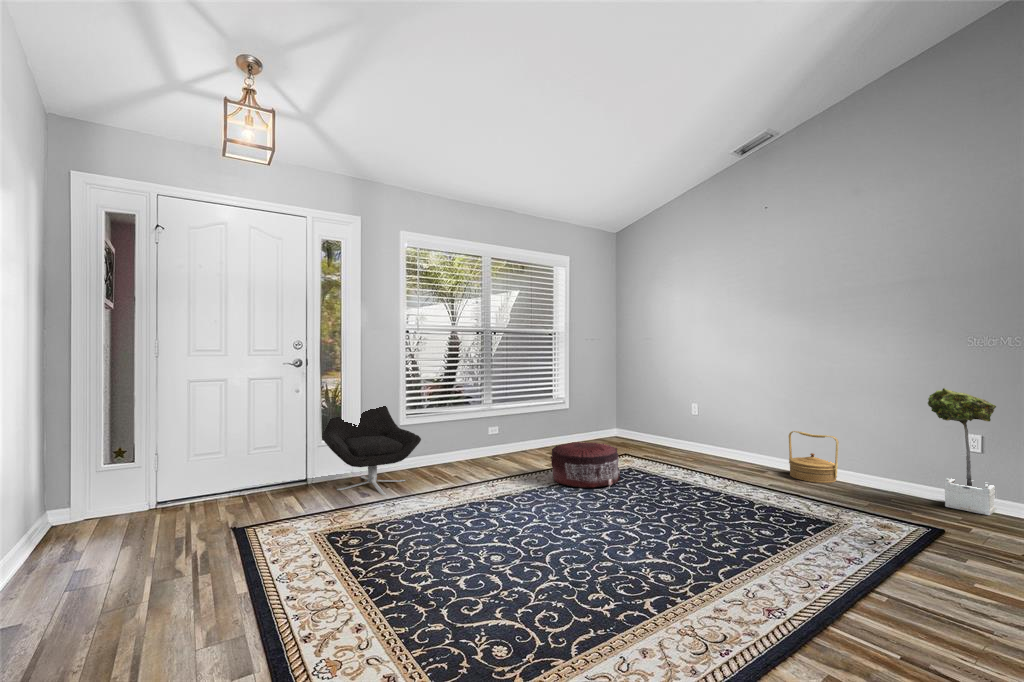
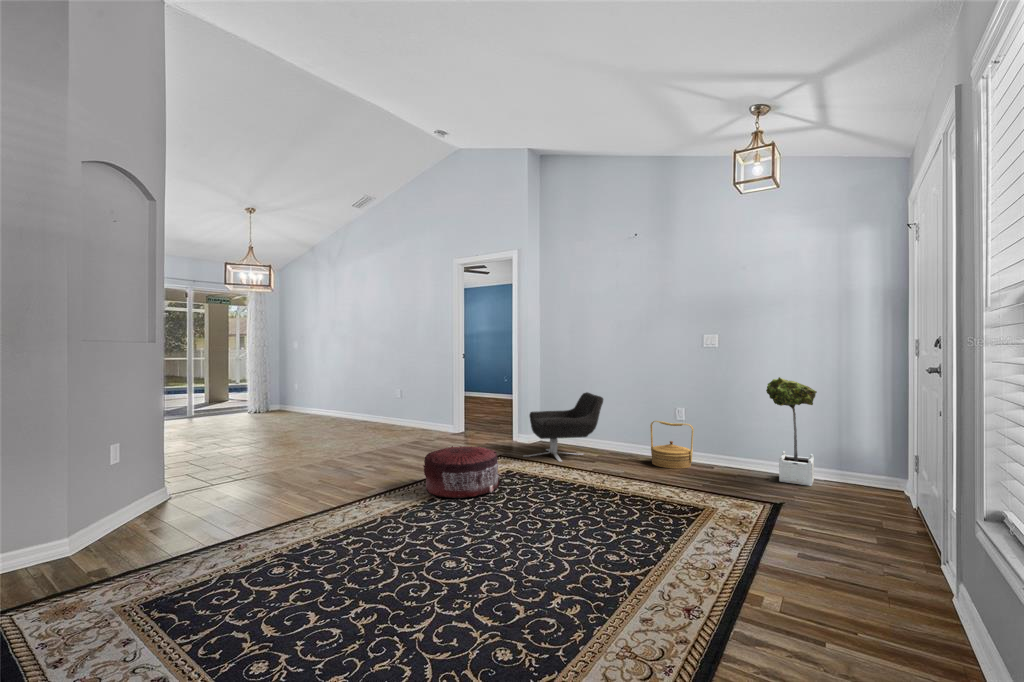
lounge chair: present [322,406,421,495] -> present [525,392,603,462]

